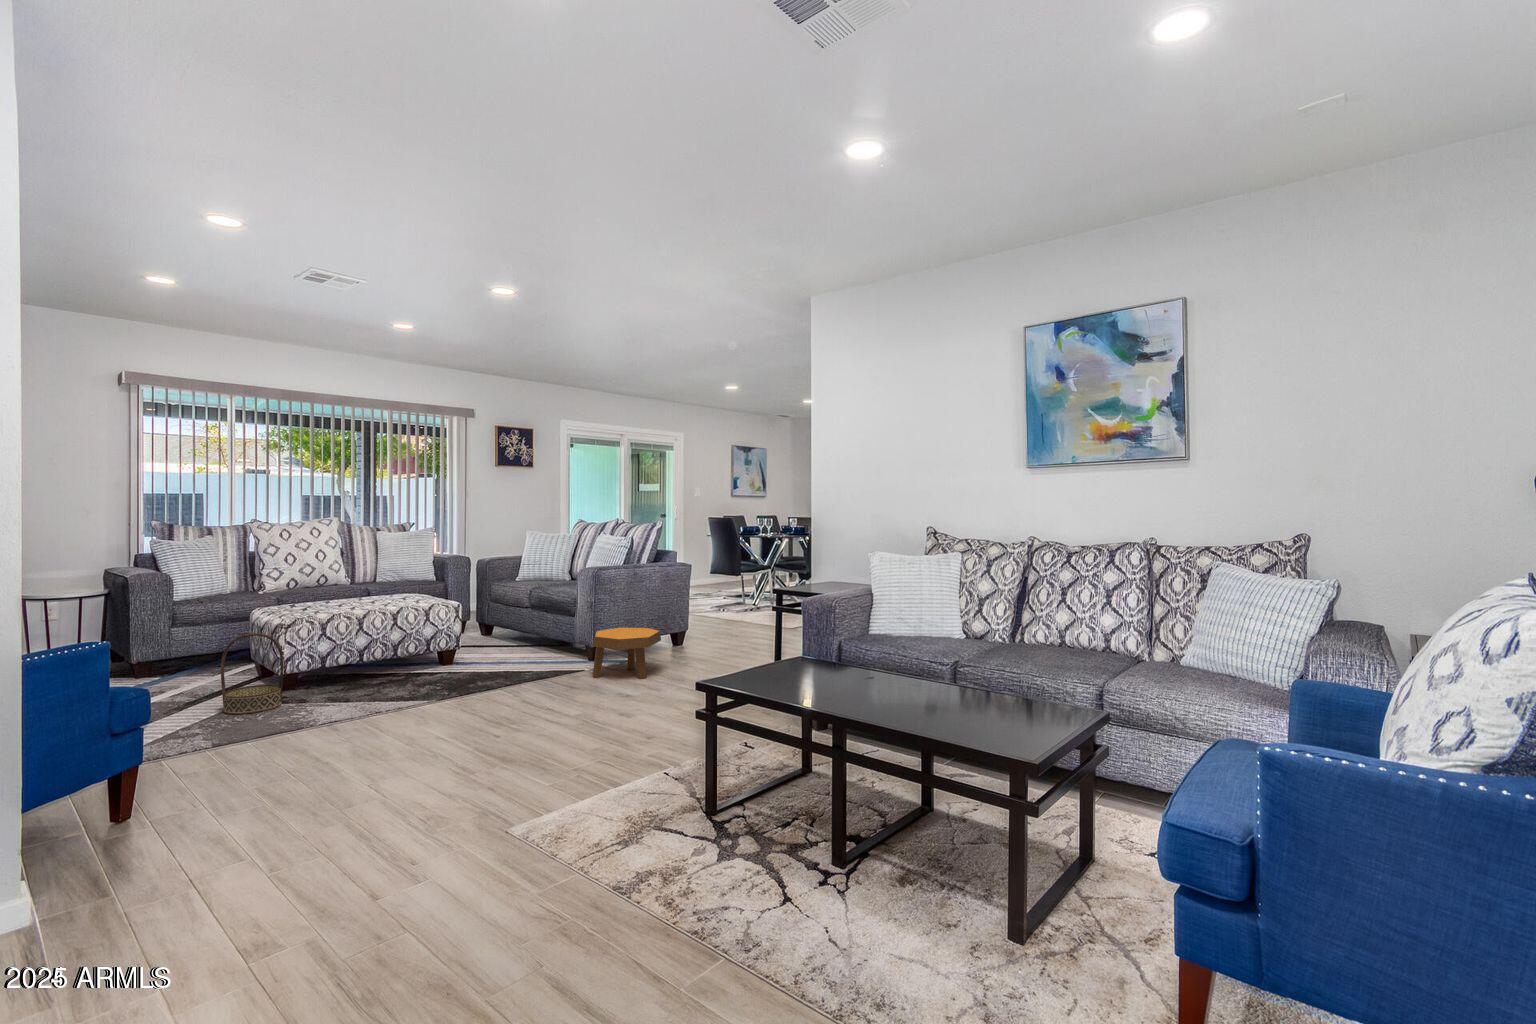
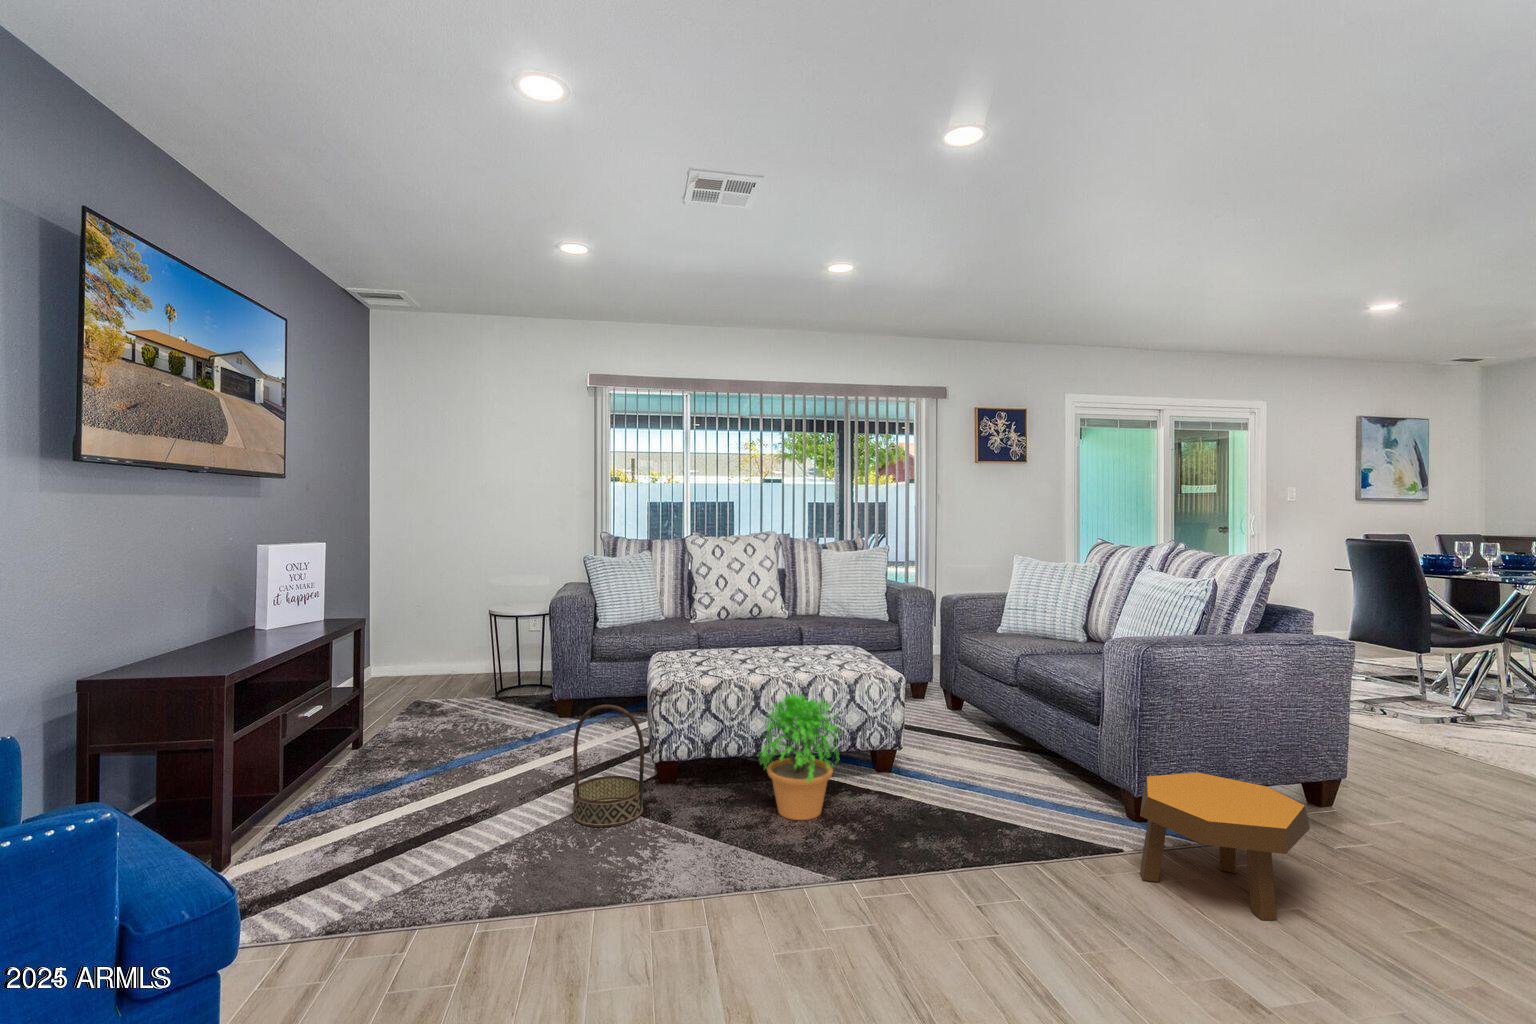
potted plant: none [368,612,429,690] -> present [761,694,840,820]

